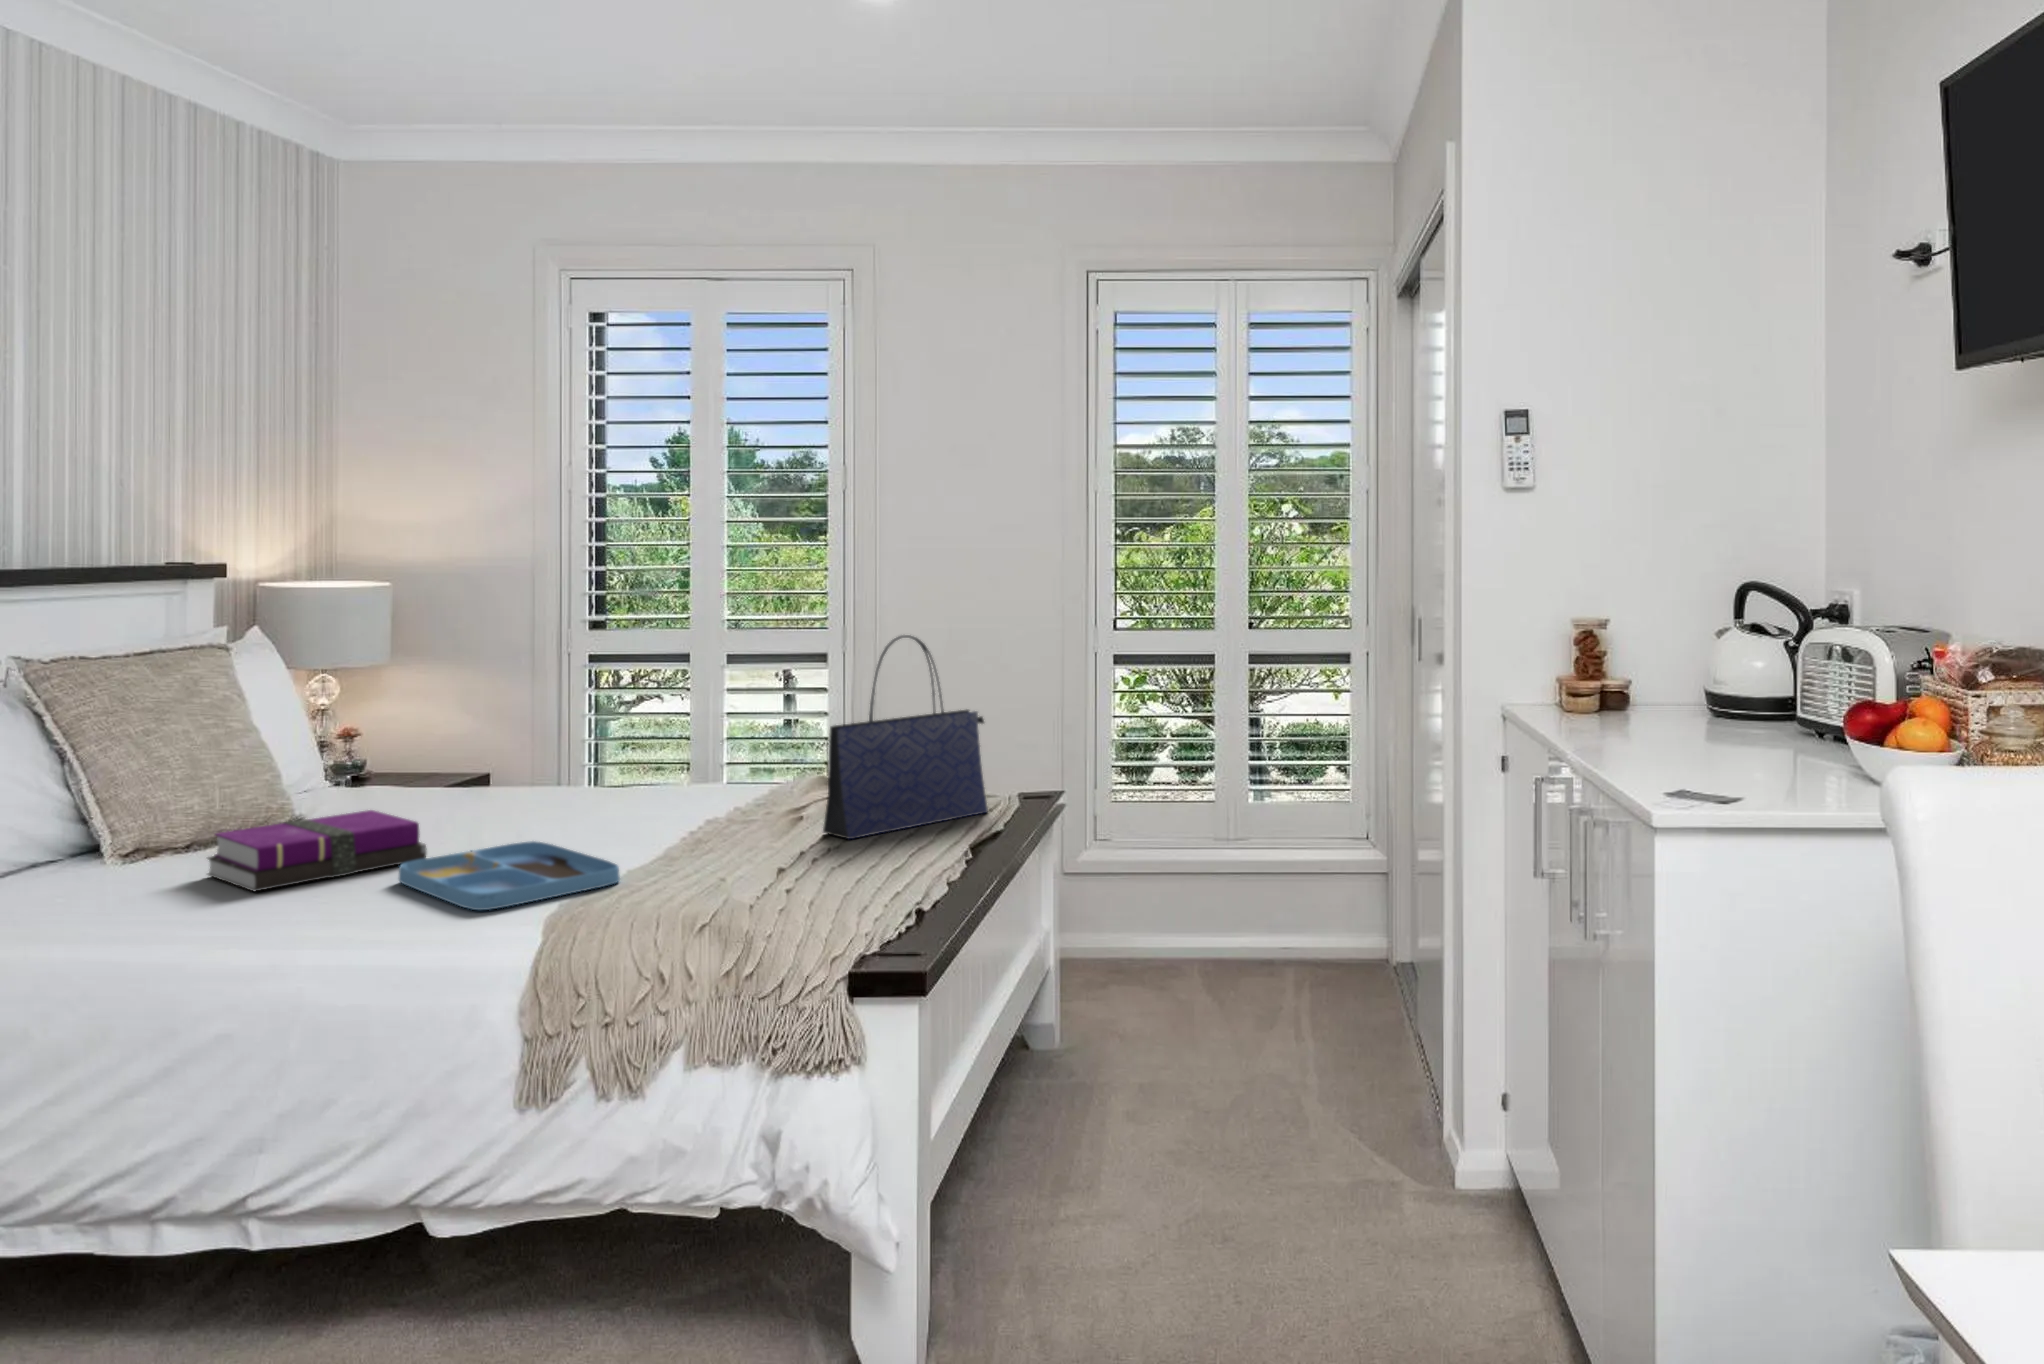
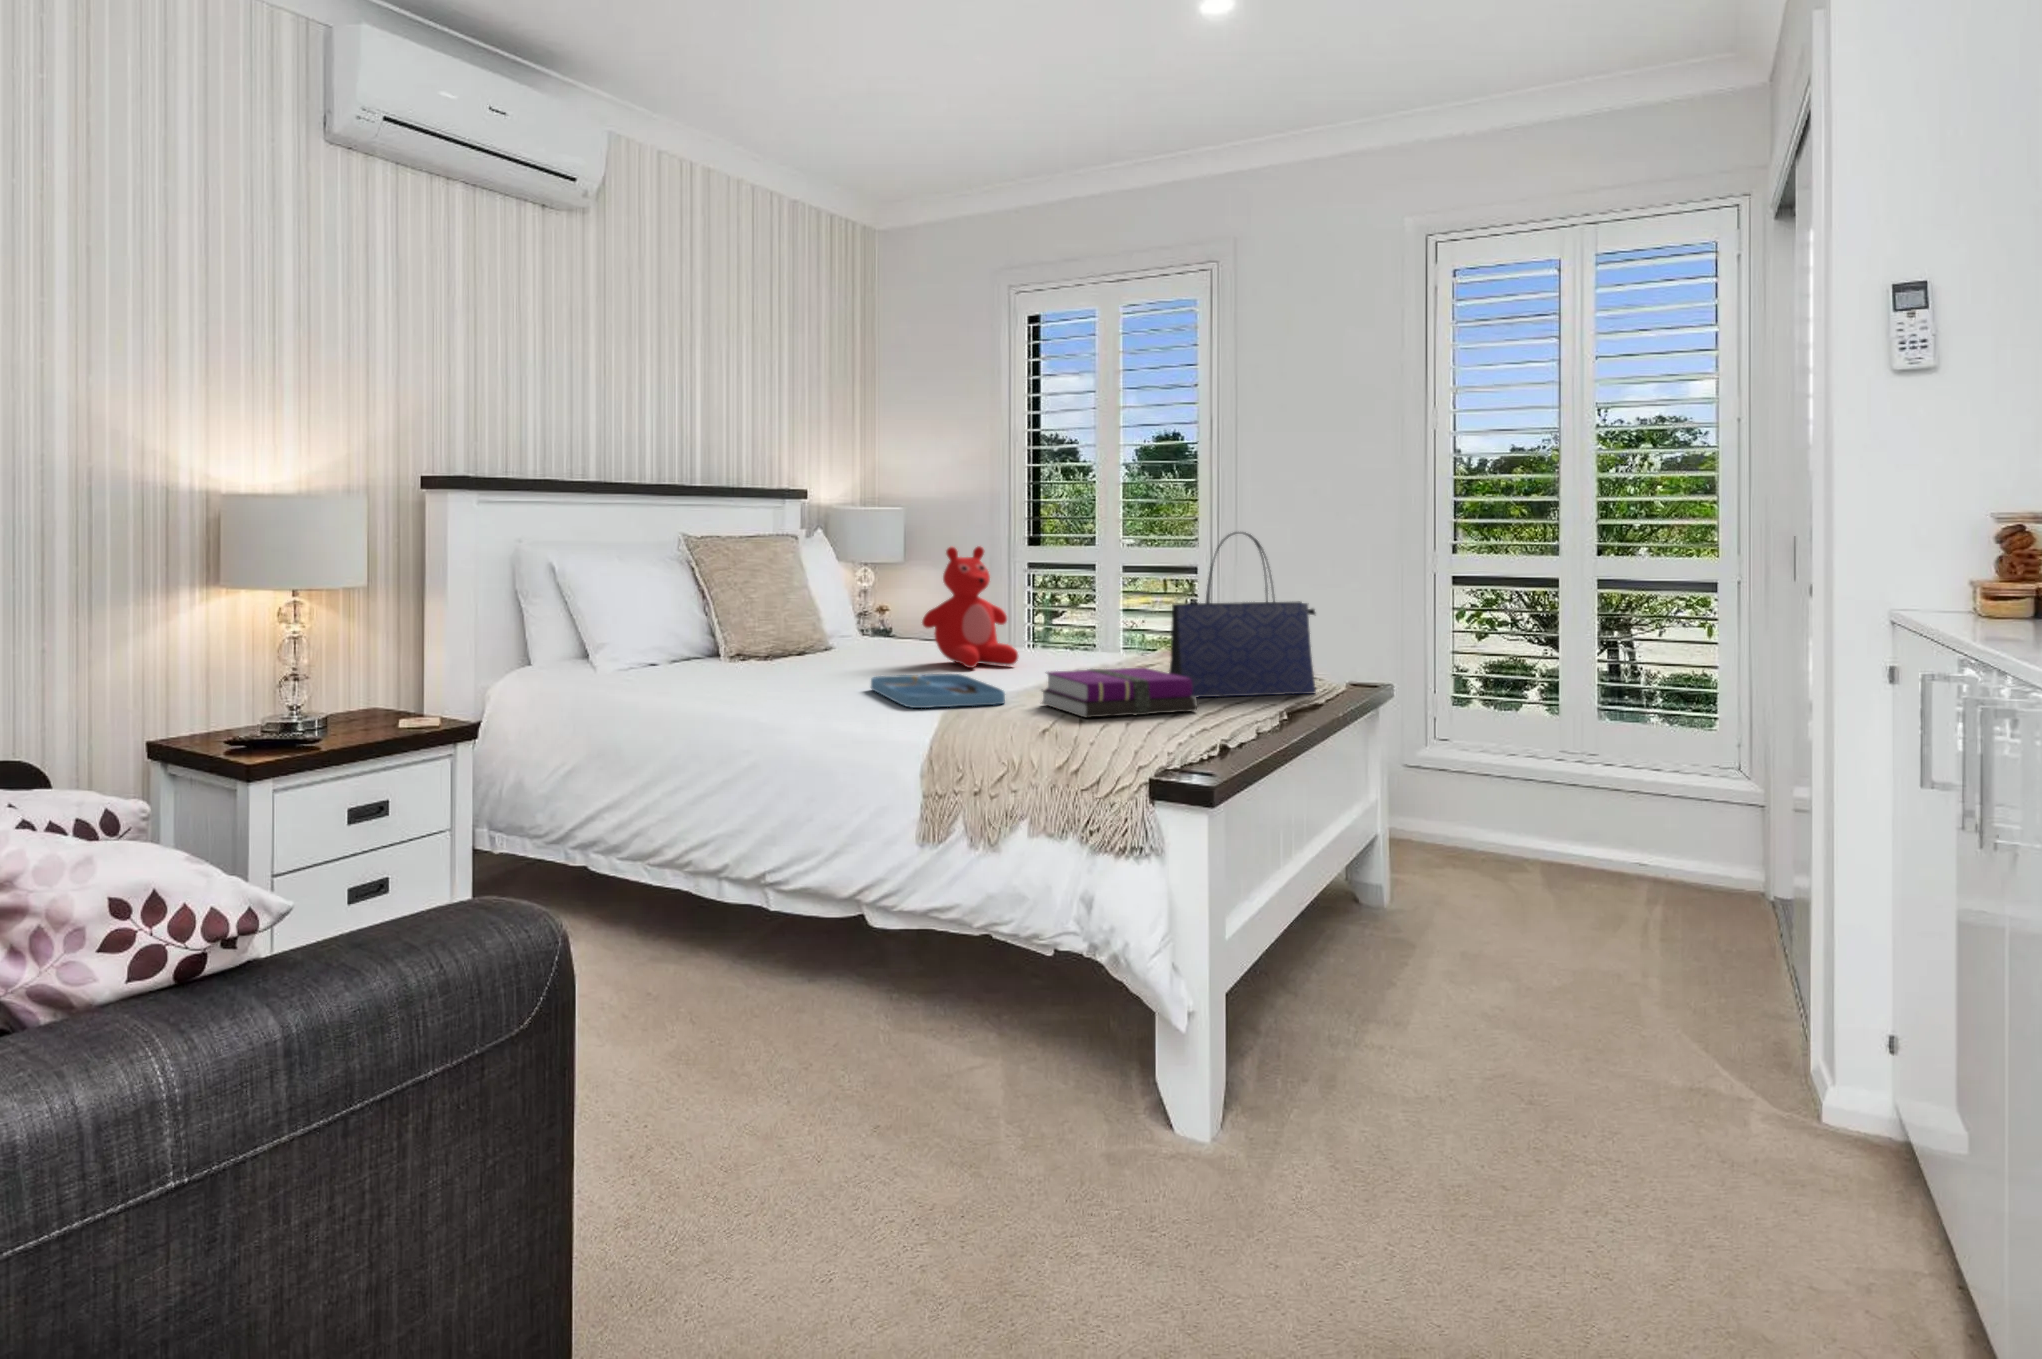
teddy bear: none [461,655,606,822] -> present [922,546,1018,668]
notebook: present [208,810,427,891] -> present [1042,668,1198,718]

